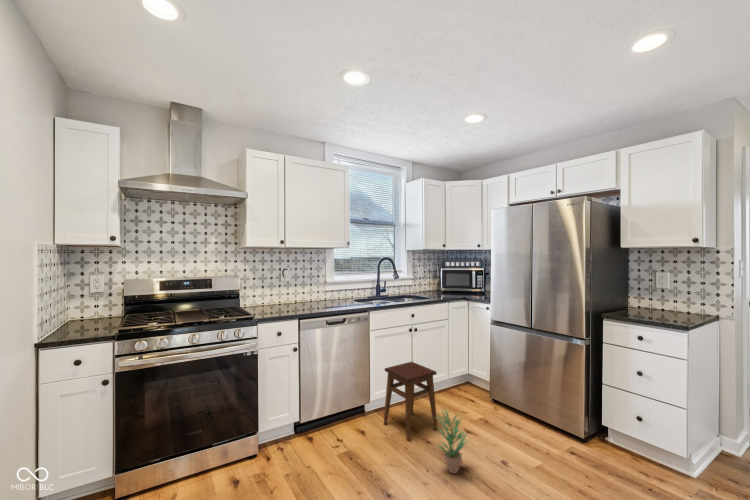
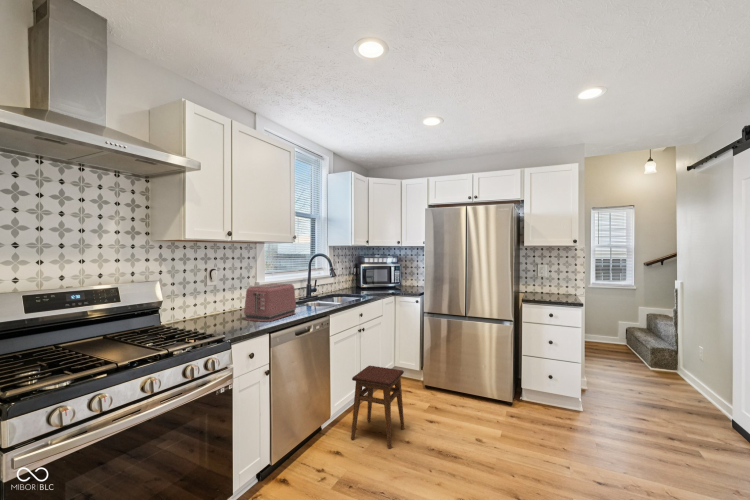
toaster: none [294,281,338,310] -> present [244,283,296,322]
potted plant: present [438,410,466,473] -> none [434,402,467,465]

